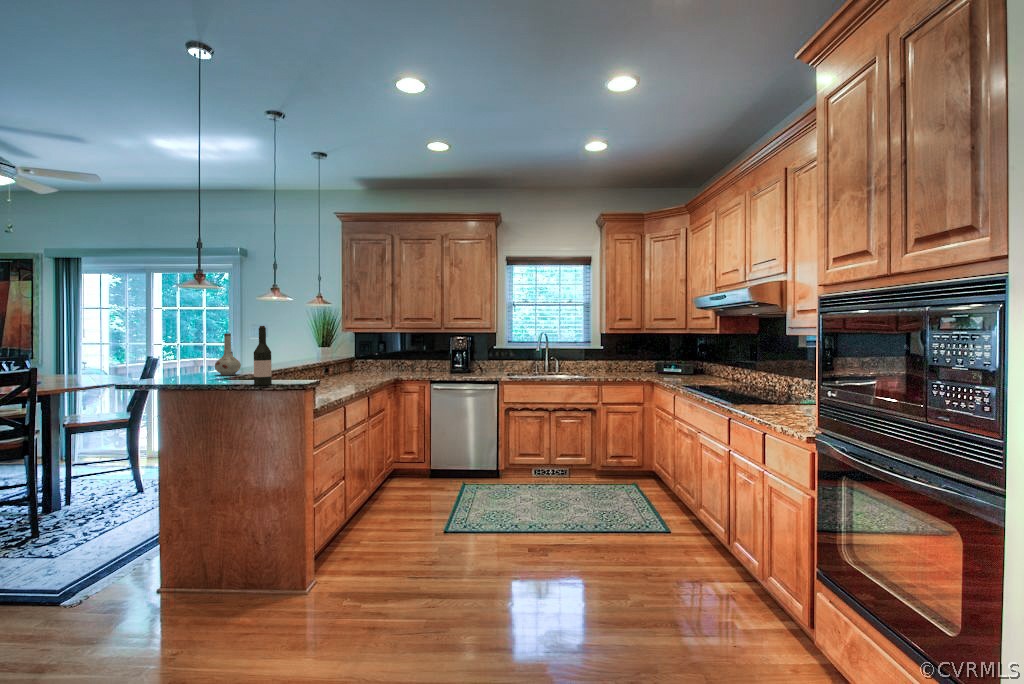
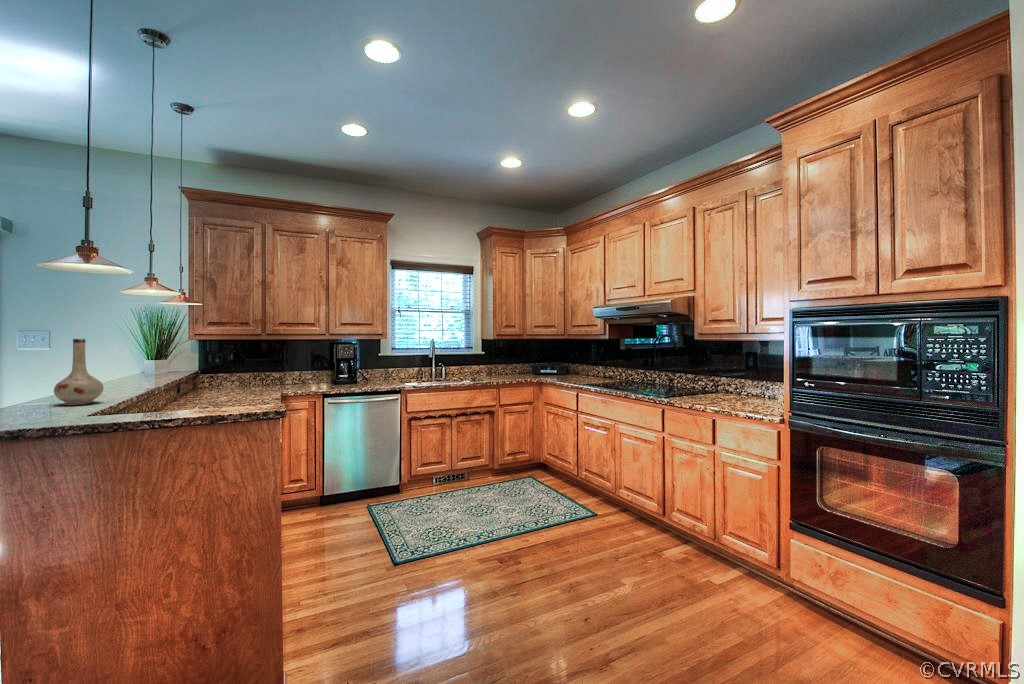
wine bottle: present [254,326,272,385] -> none [180,327,210,416]

